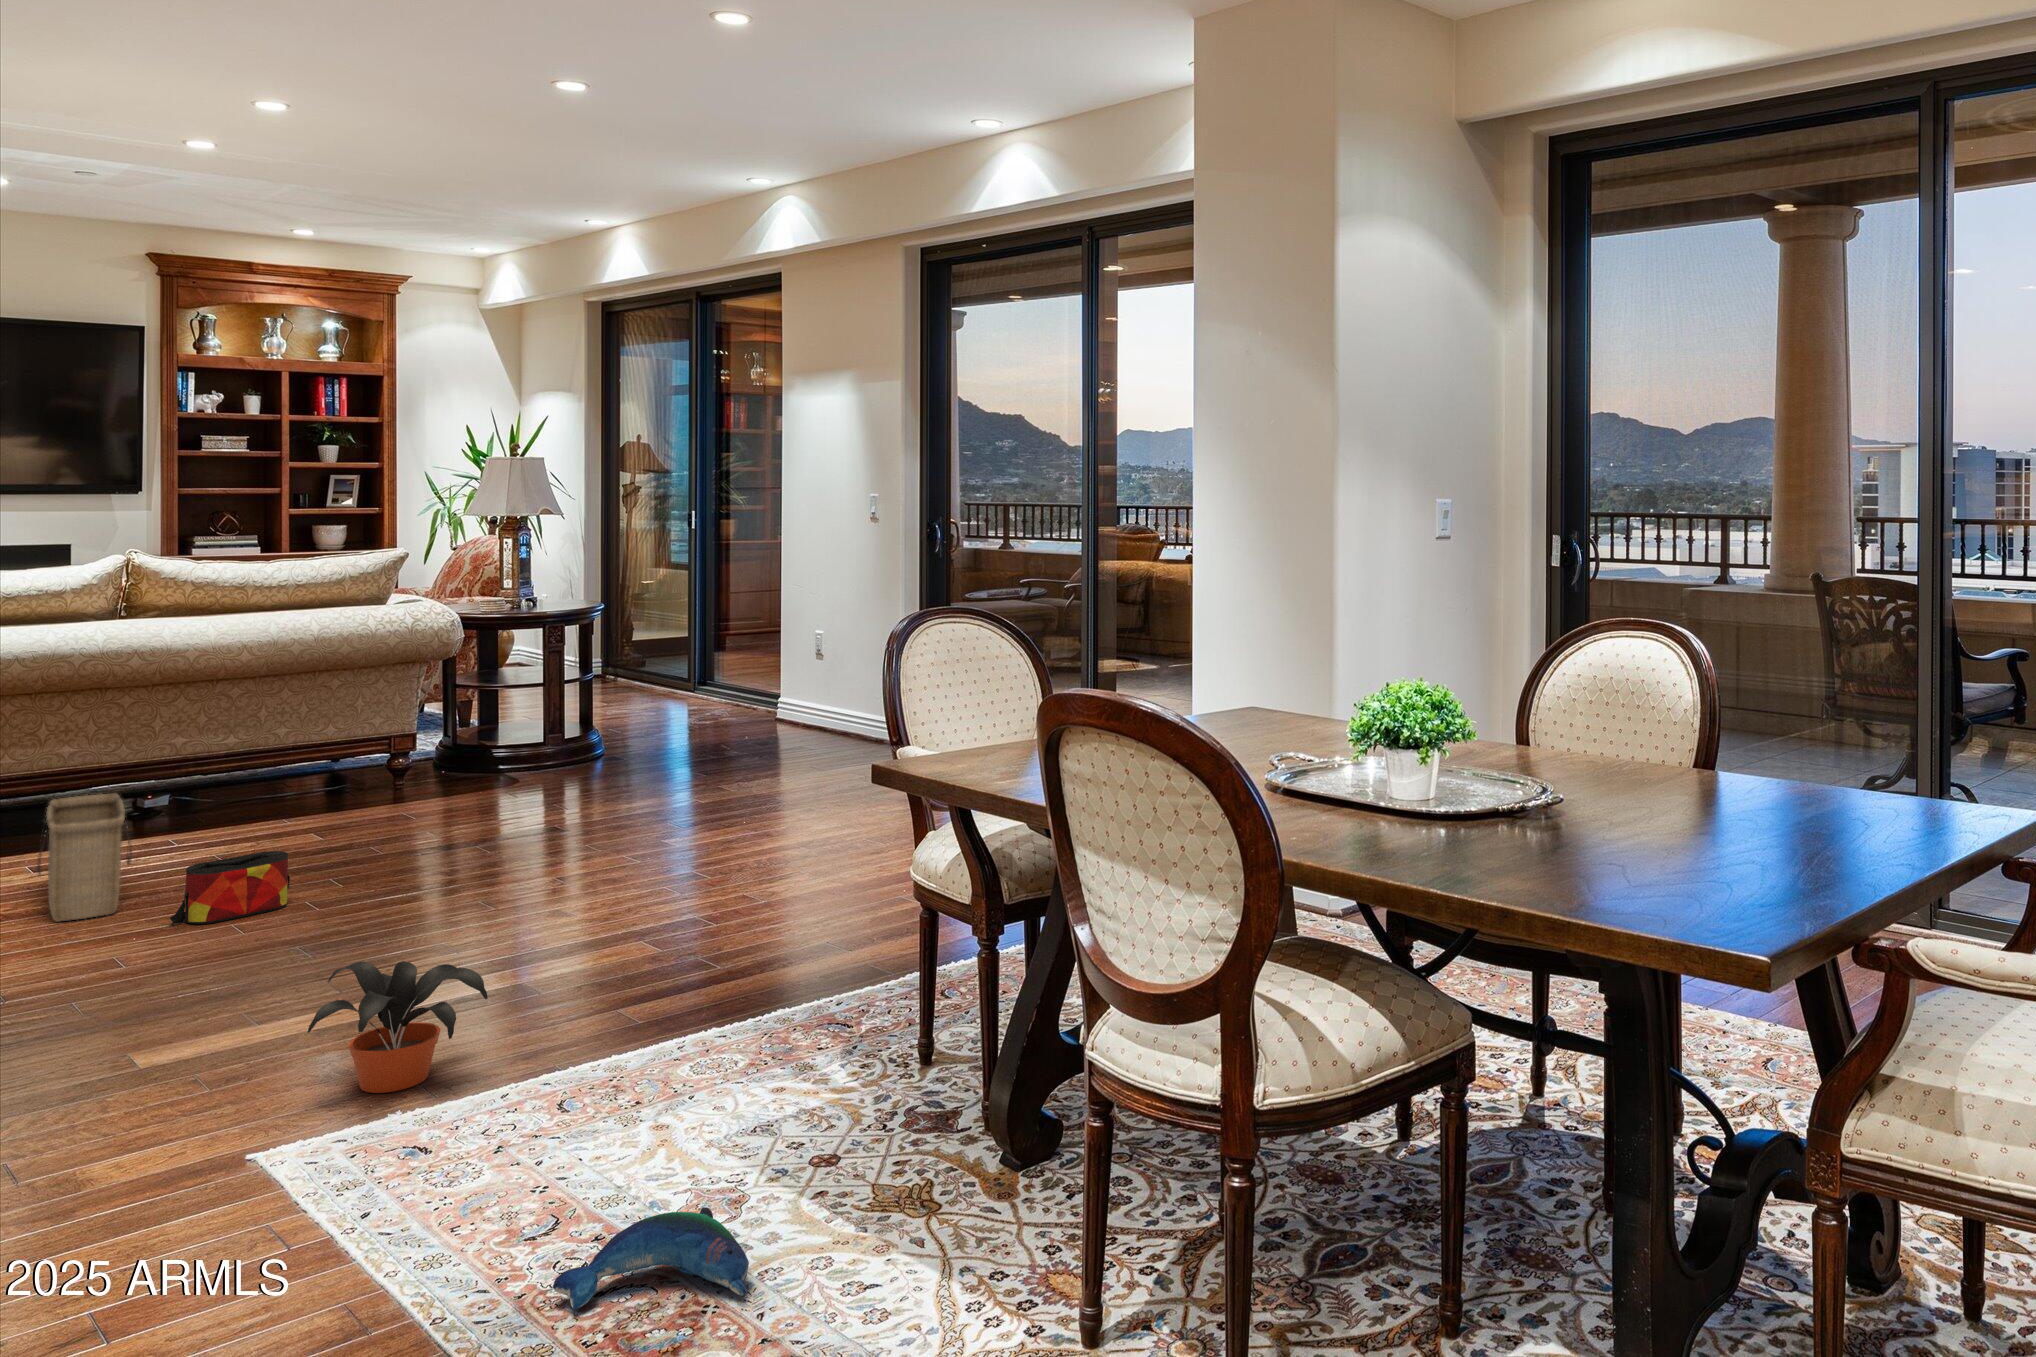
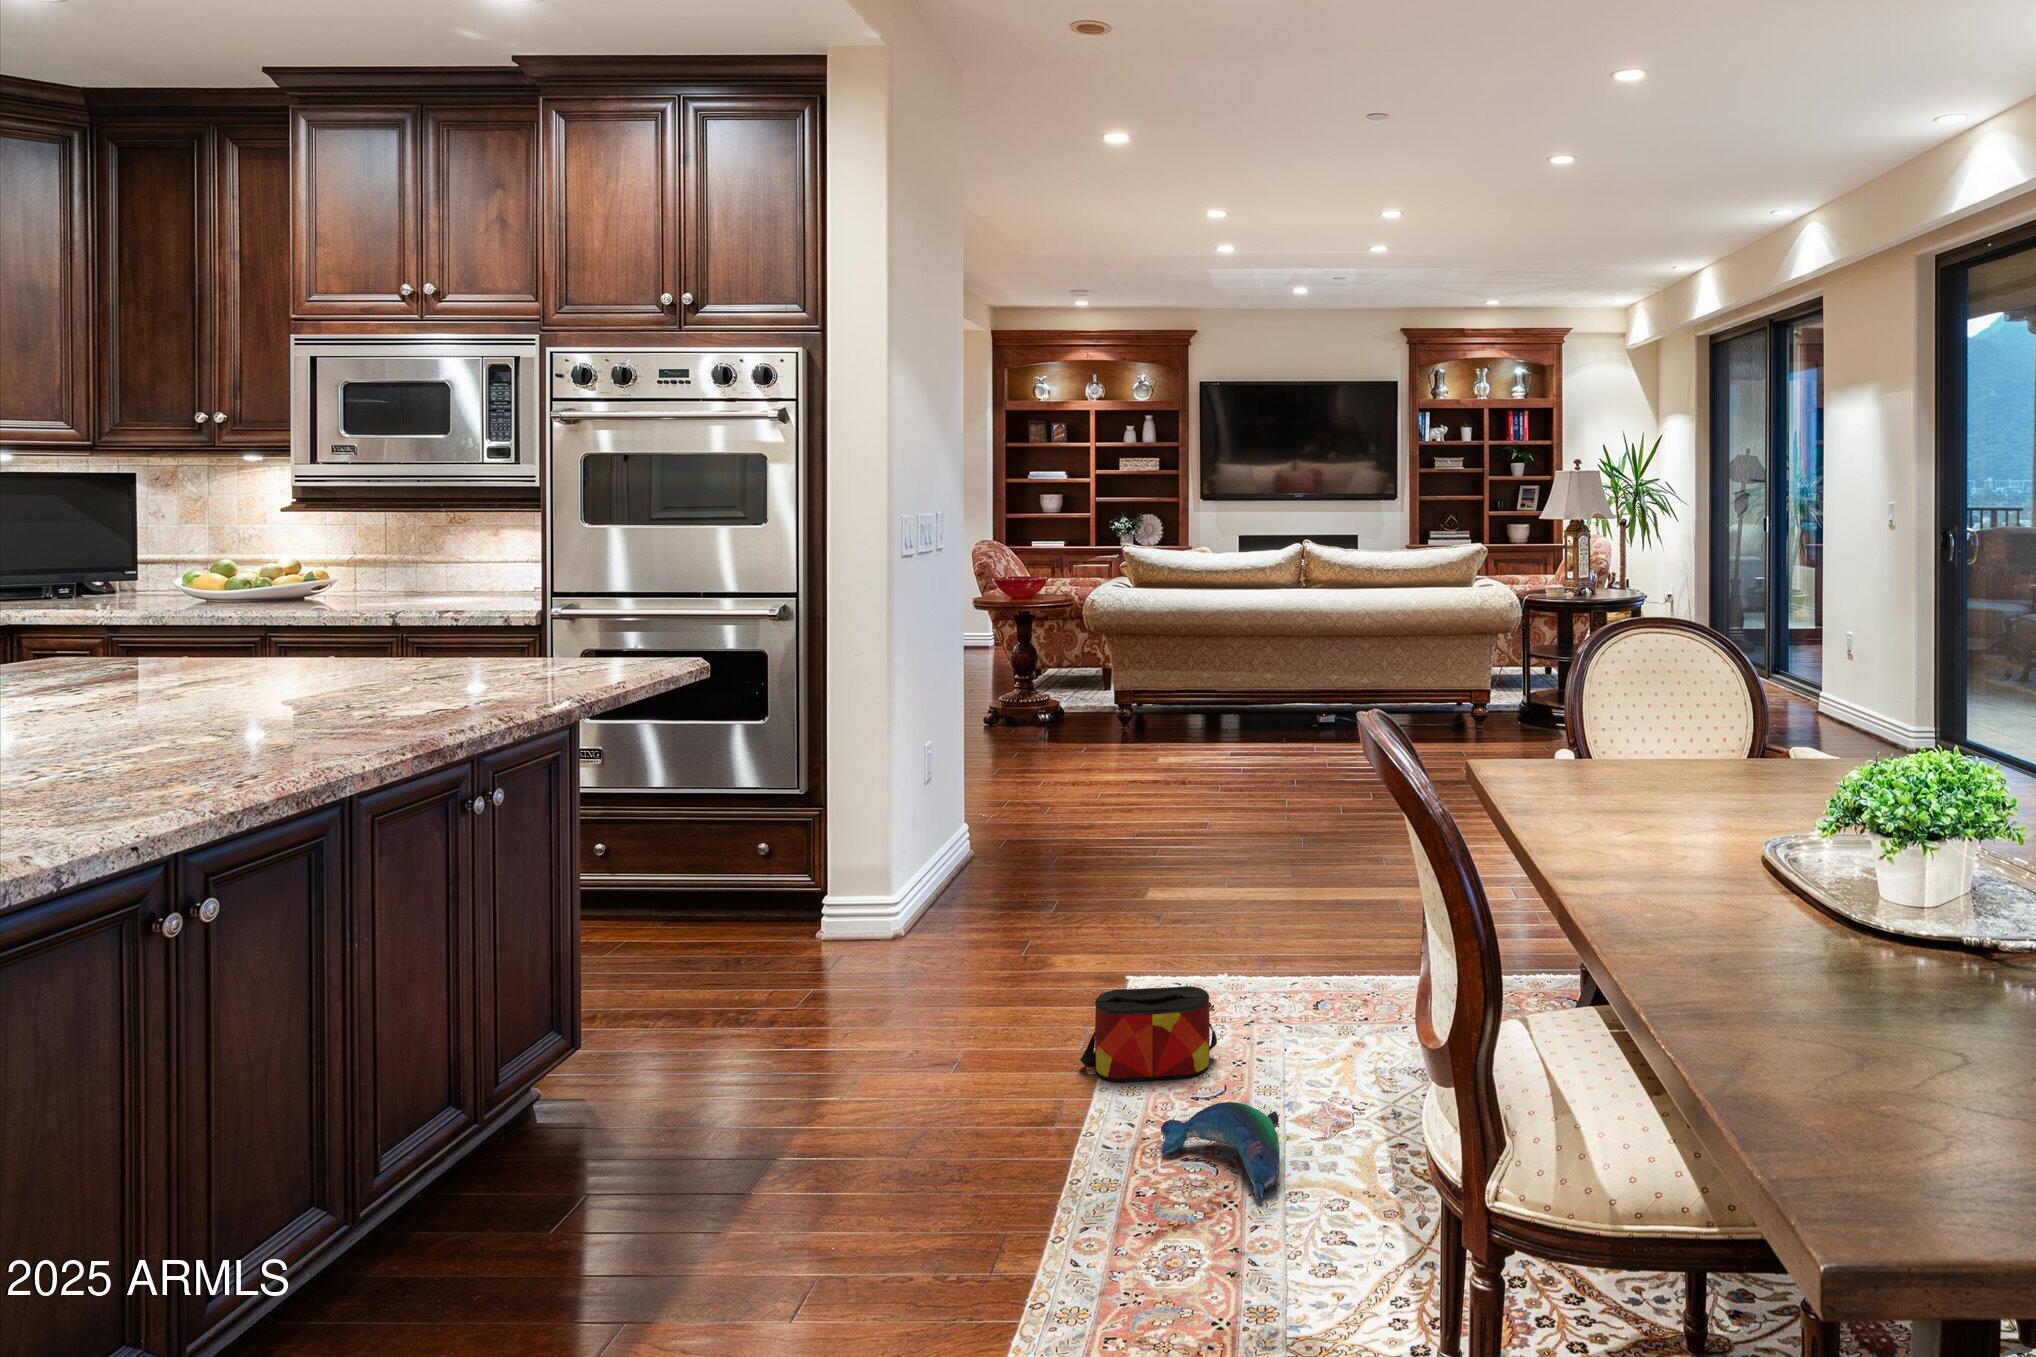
basket: present [37,793,132,921] -> none [1209,705,1265,788]
bag: present [170,851,290,924] -> present [1080,986,1217,1082]
potted plant: present [308,961,488,1093] -> none [1194,846,1310,951]

